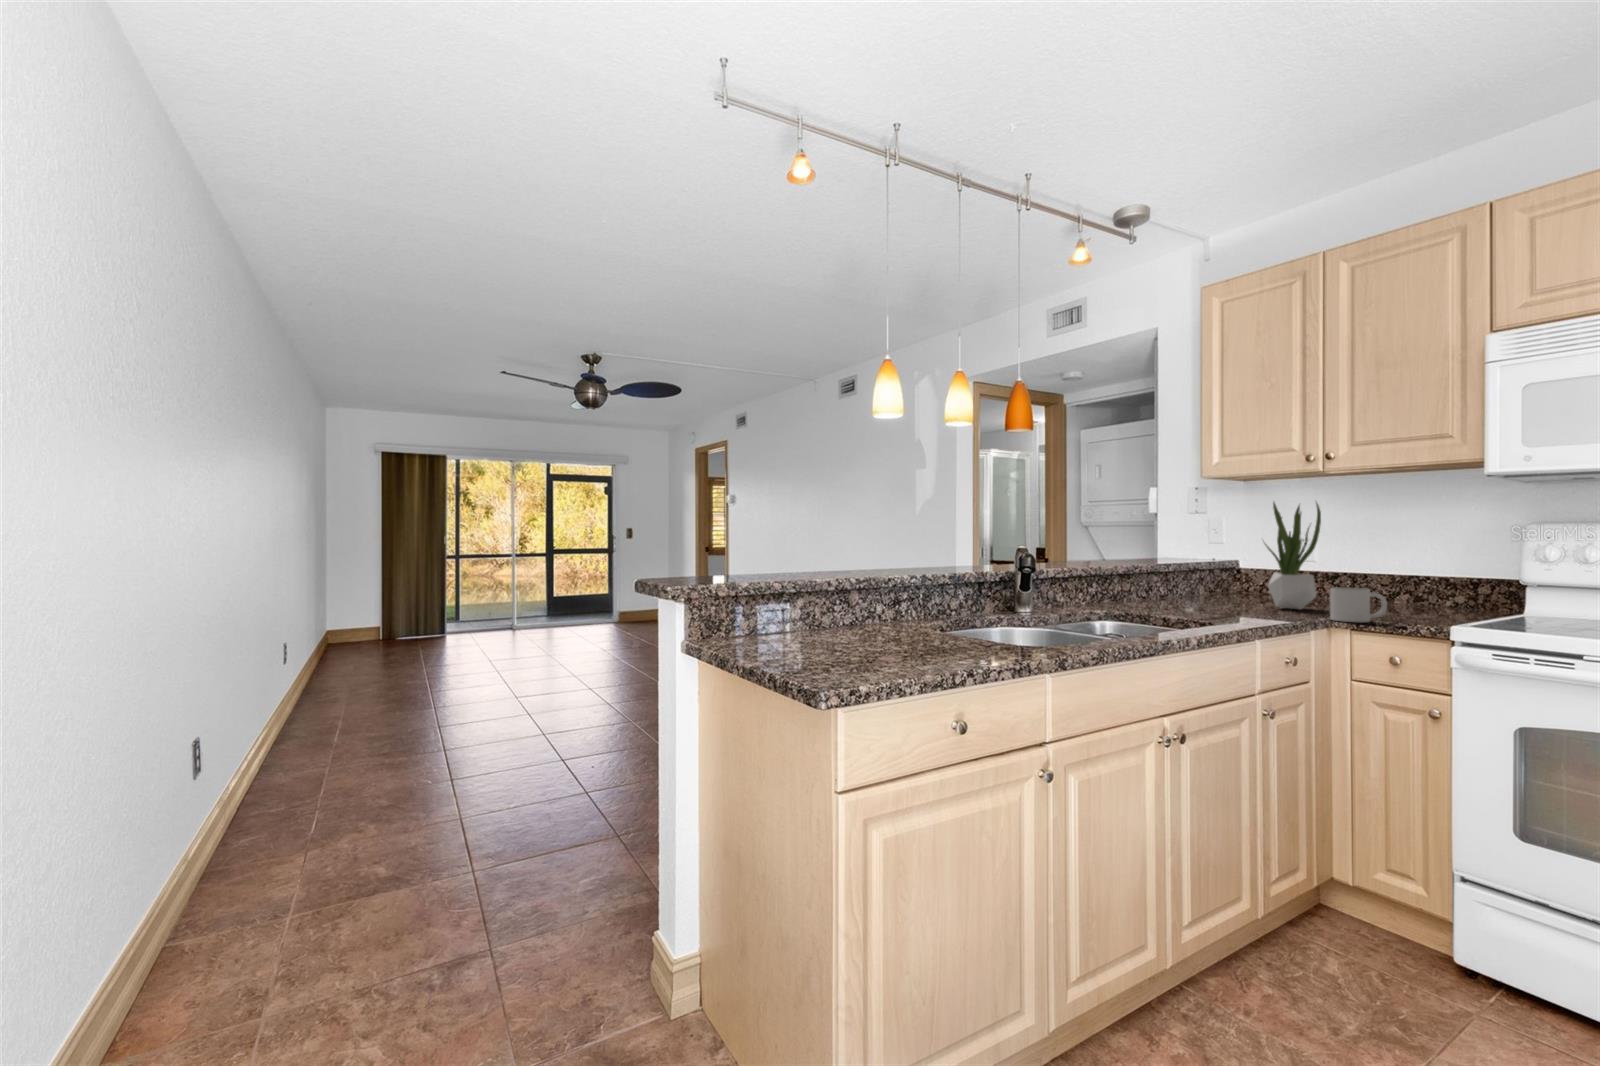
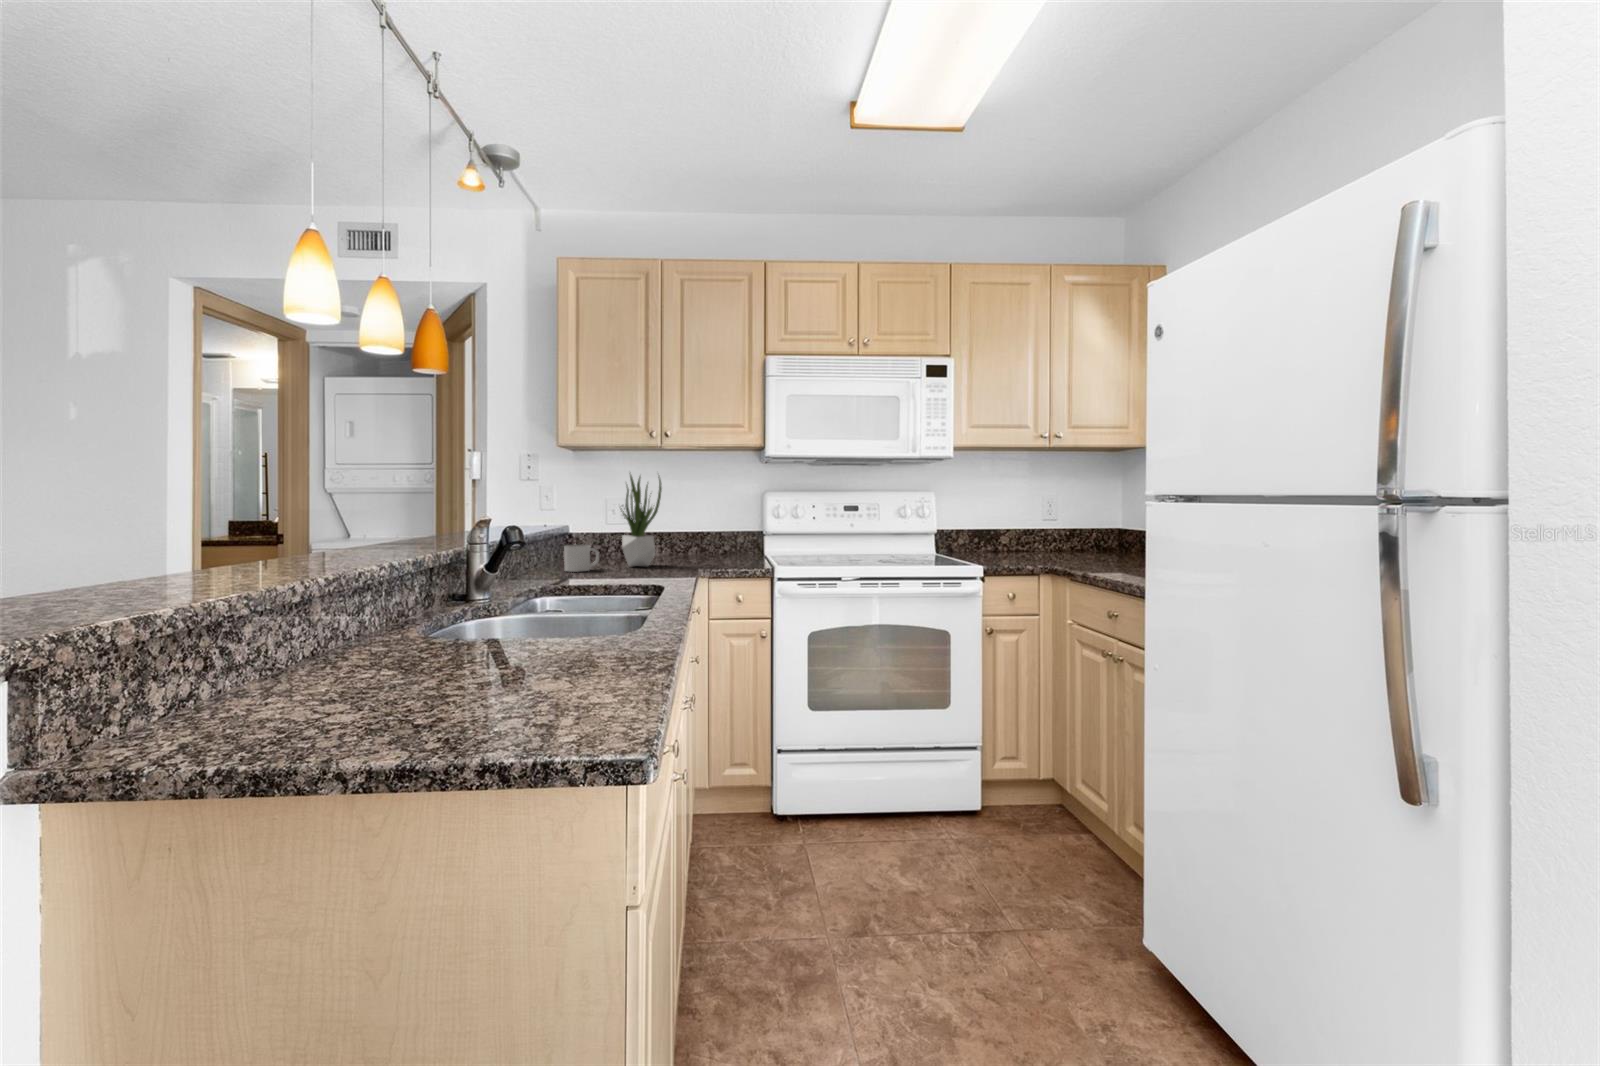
mug: present [1330,587,1387,622] -> present [564,545,599,572]

